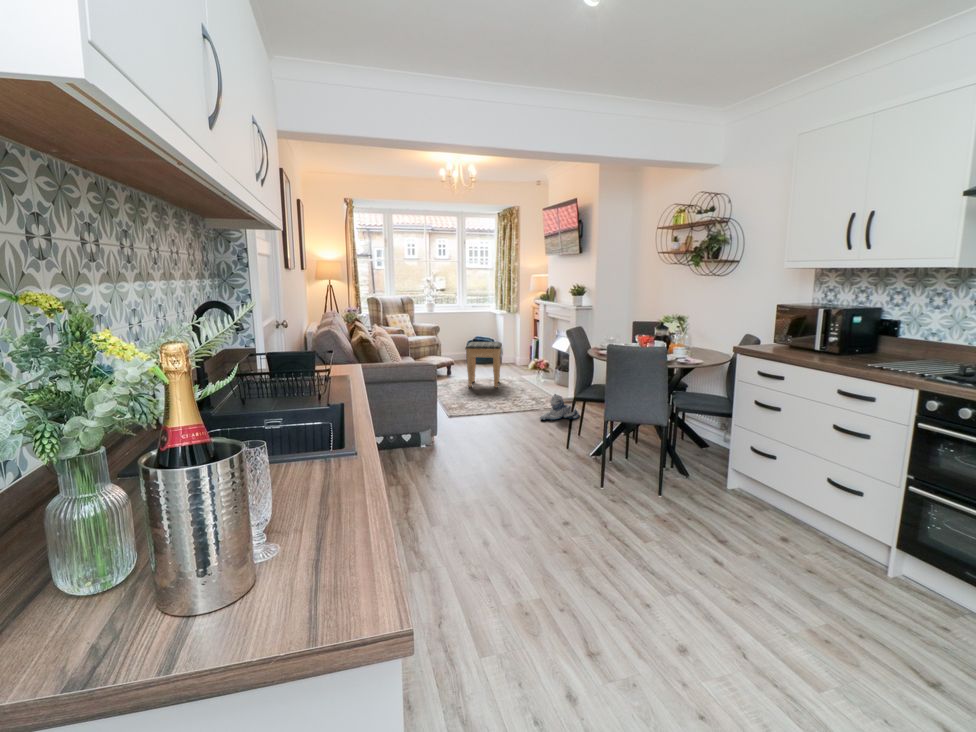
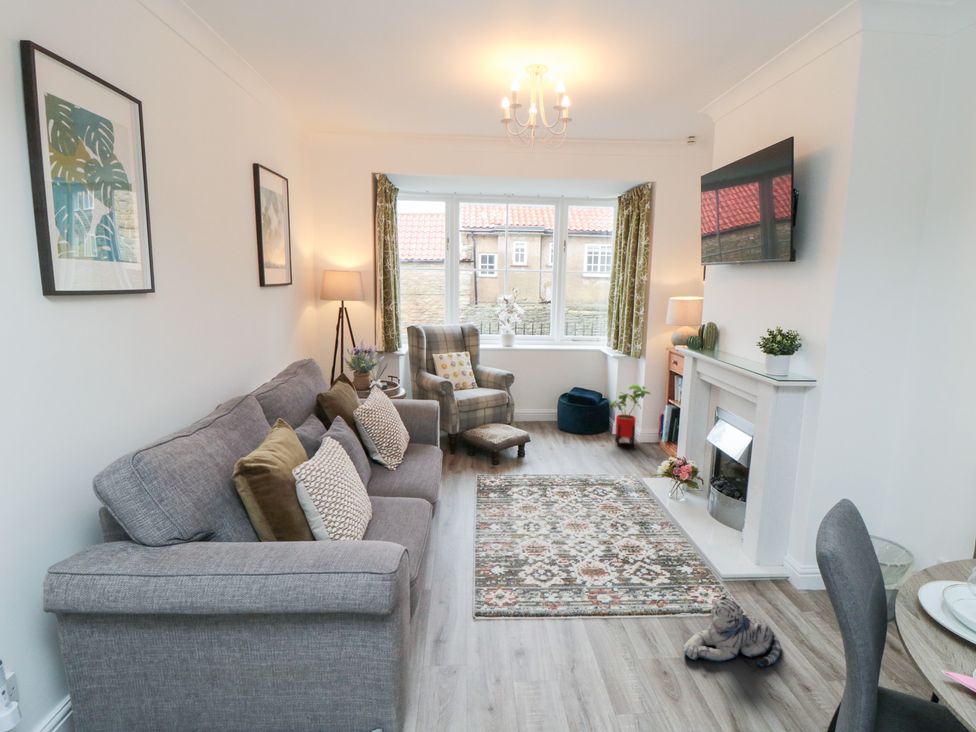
house plant: none [500,329,524,368] -> present [610,384,651,447]
footstool: present [465,342,502,388] -> none [542,413,611,504]

